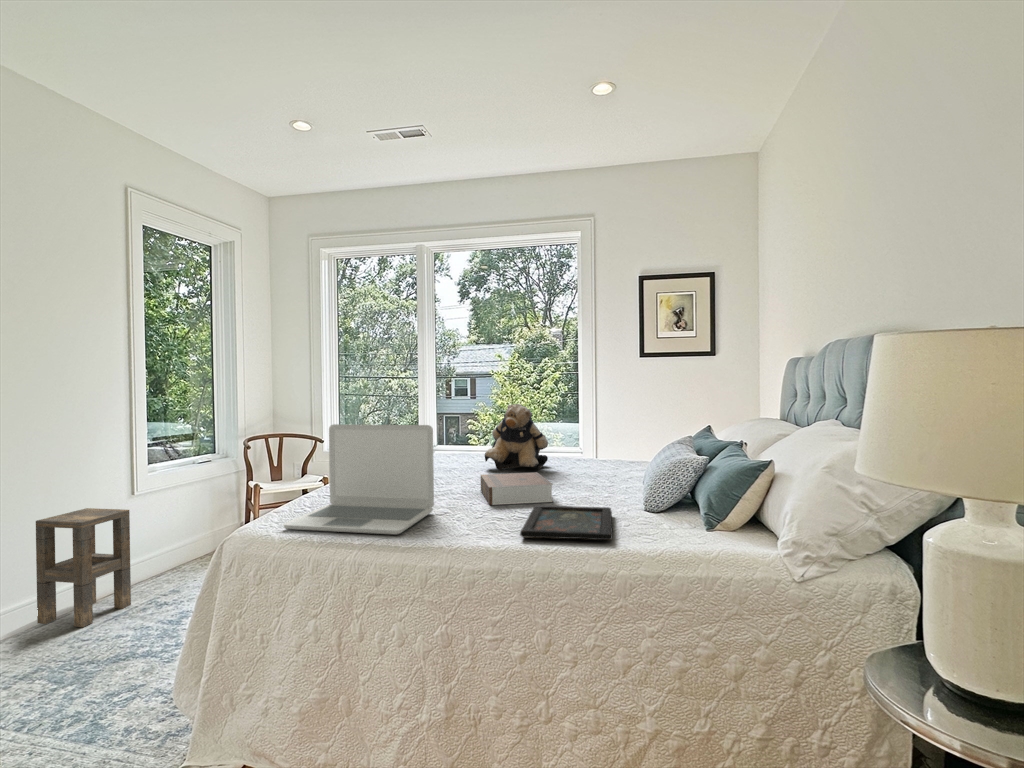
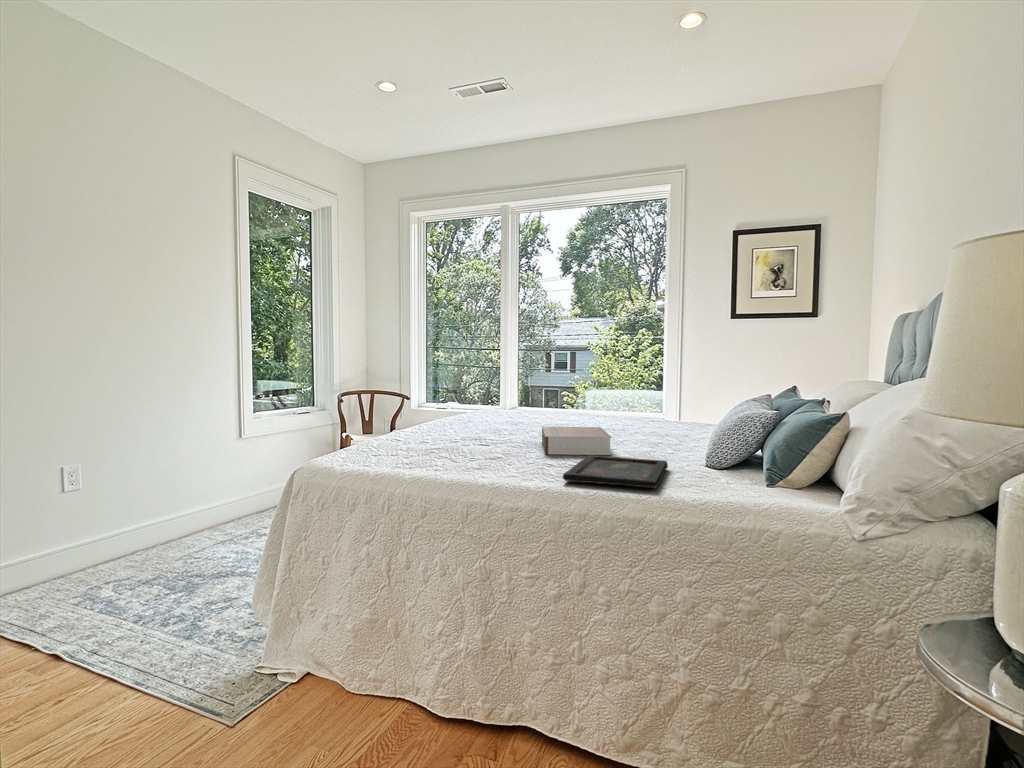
teddy bear: present [485,404,548,470] -> none [554,360,620,429]
laptop: present [283,424,434,535] -> none [345,369,489,472]
side table: present [36,508,131,627] -> none [159,446,236,548]

